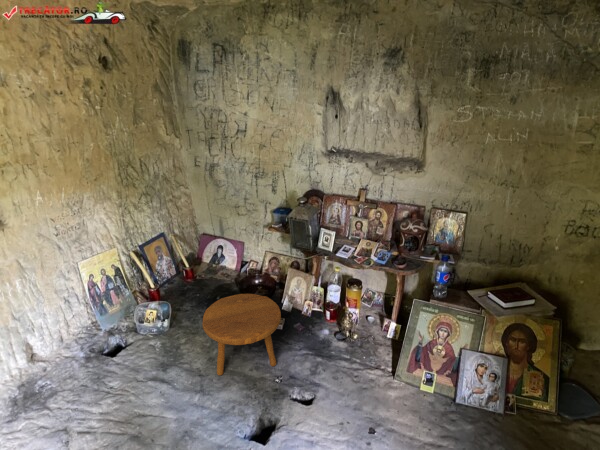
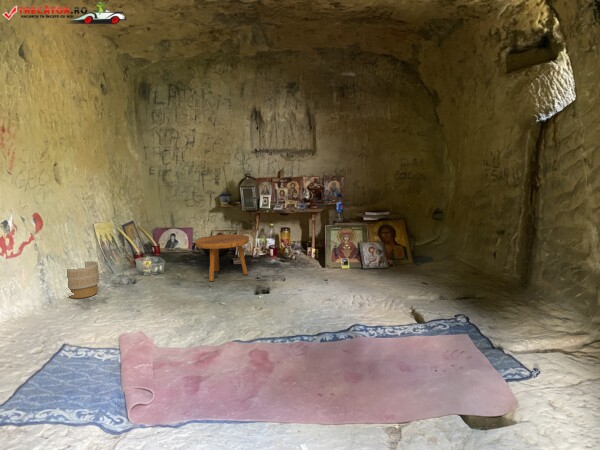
planter: none [23,324,77,381] -> present [67,261,99,299]

